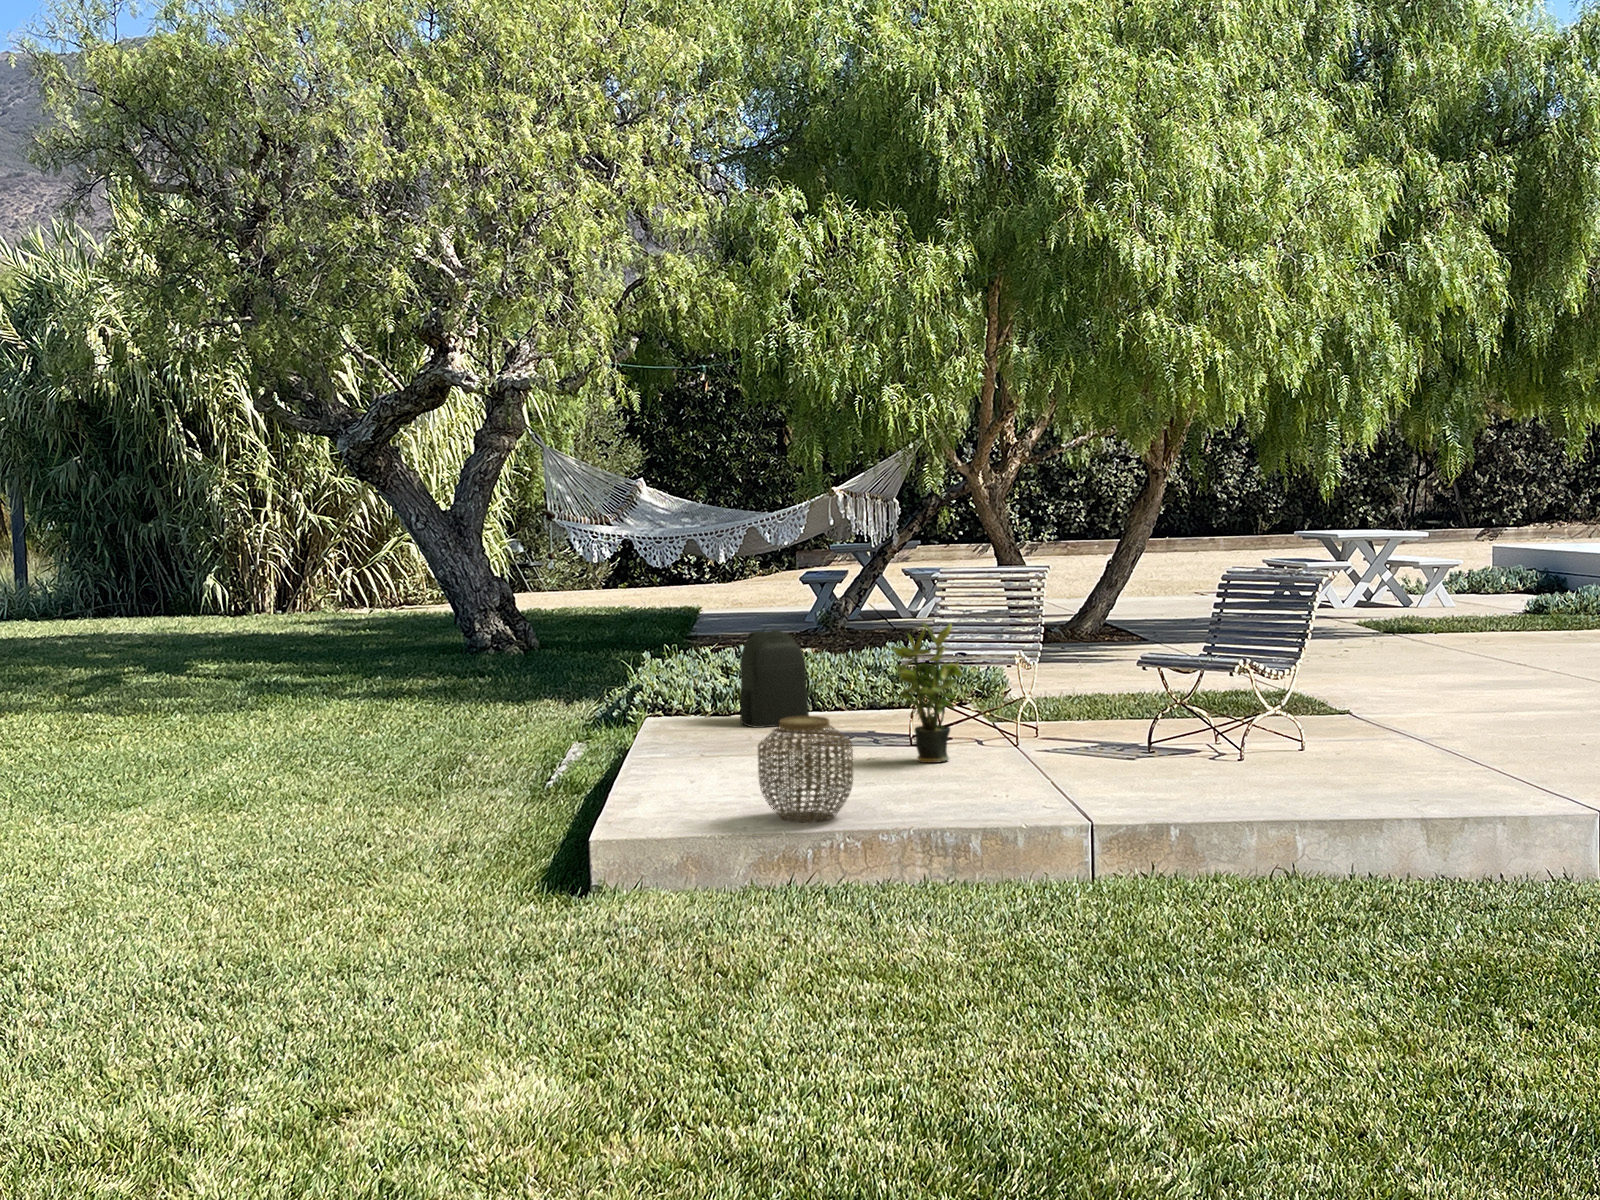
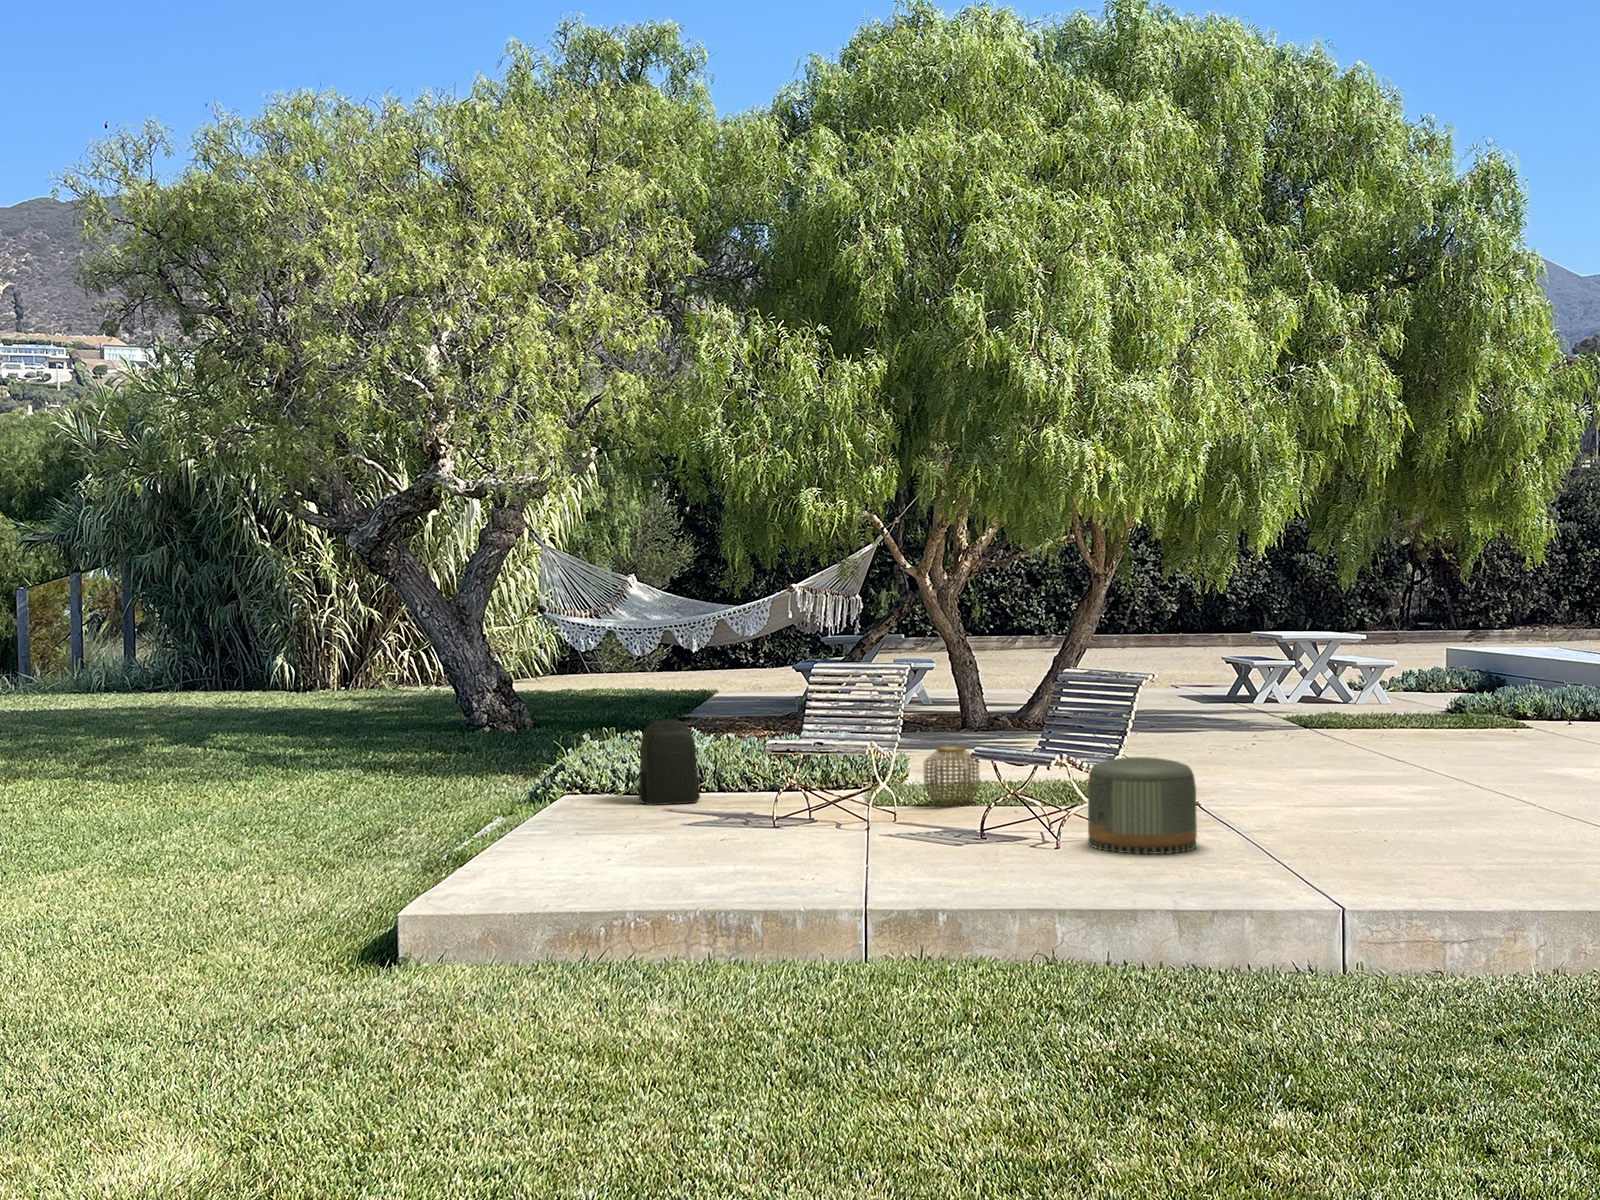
potted plant: present [892,623,963,763] -> none [731,716,795,839]
pouf: none [1303,660,1431,770] -> present [1088,757,1197,854]
woven basket: present [758,716,853,822] -> present [924,746,979,807]

